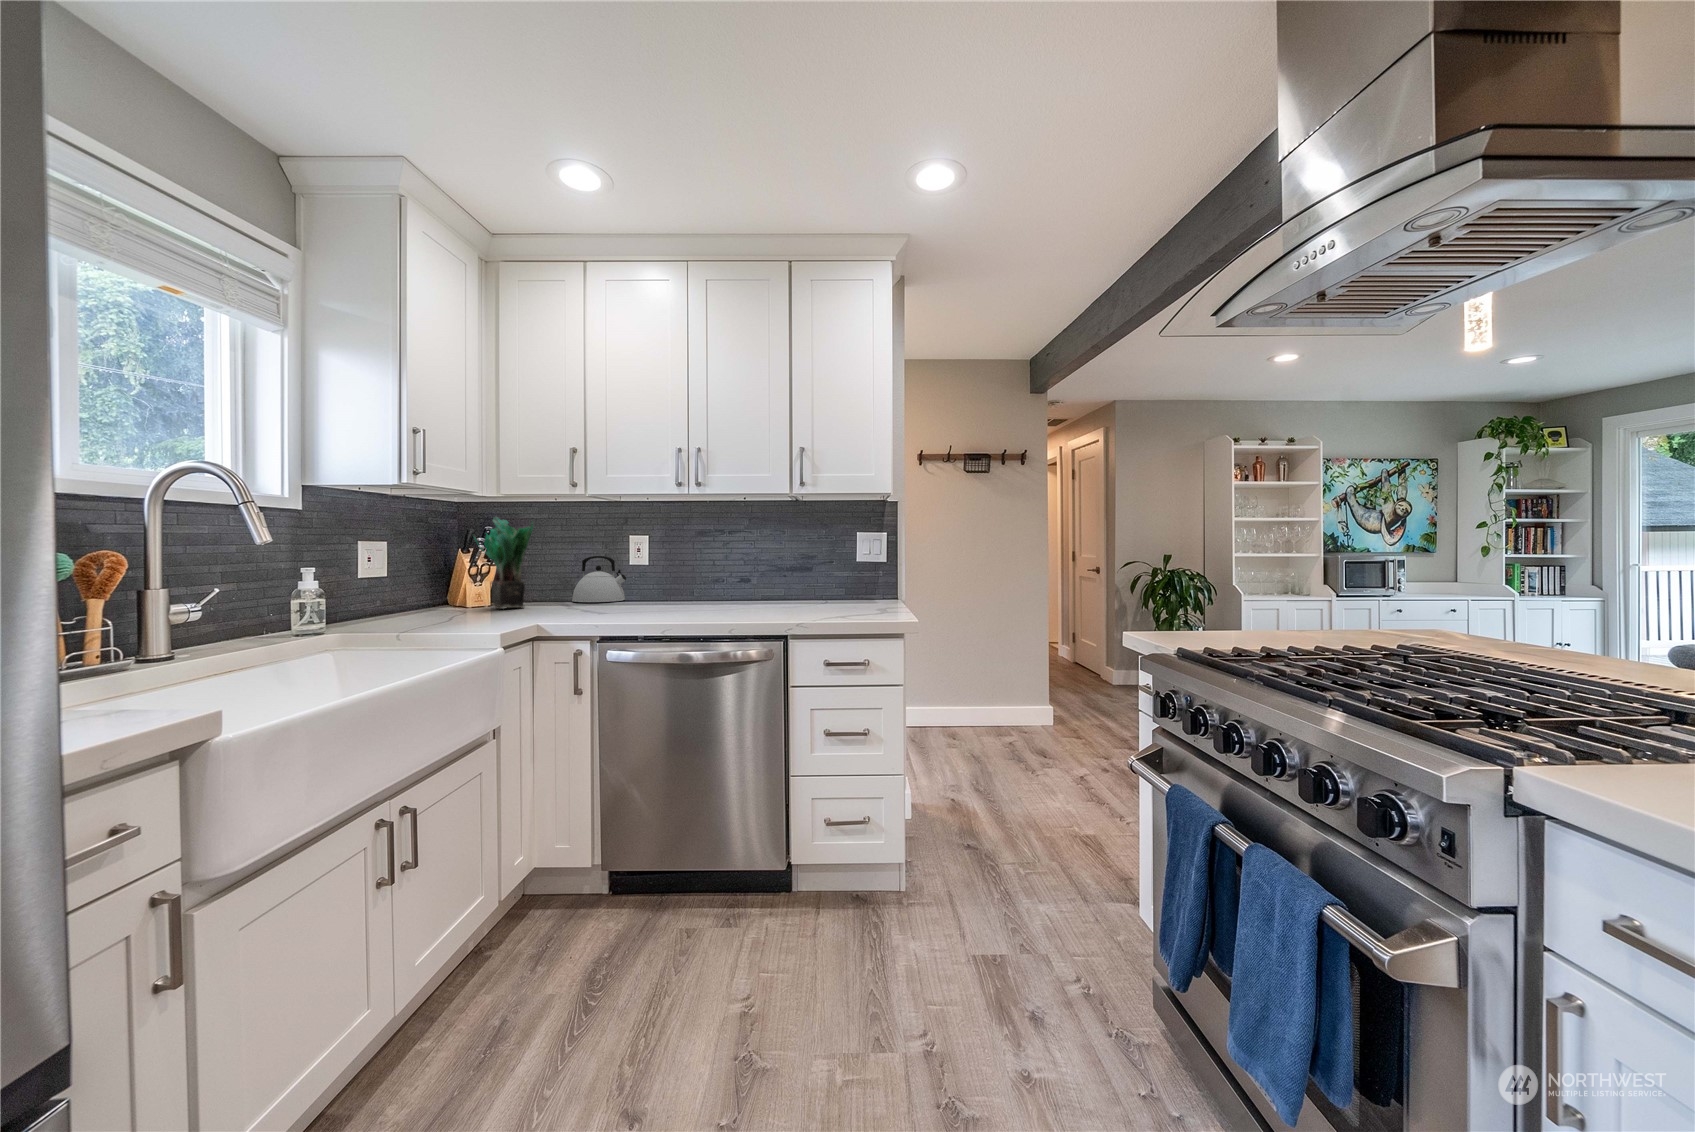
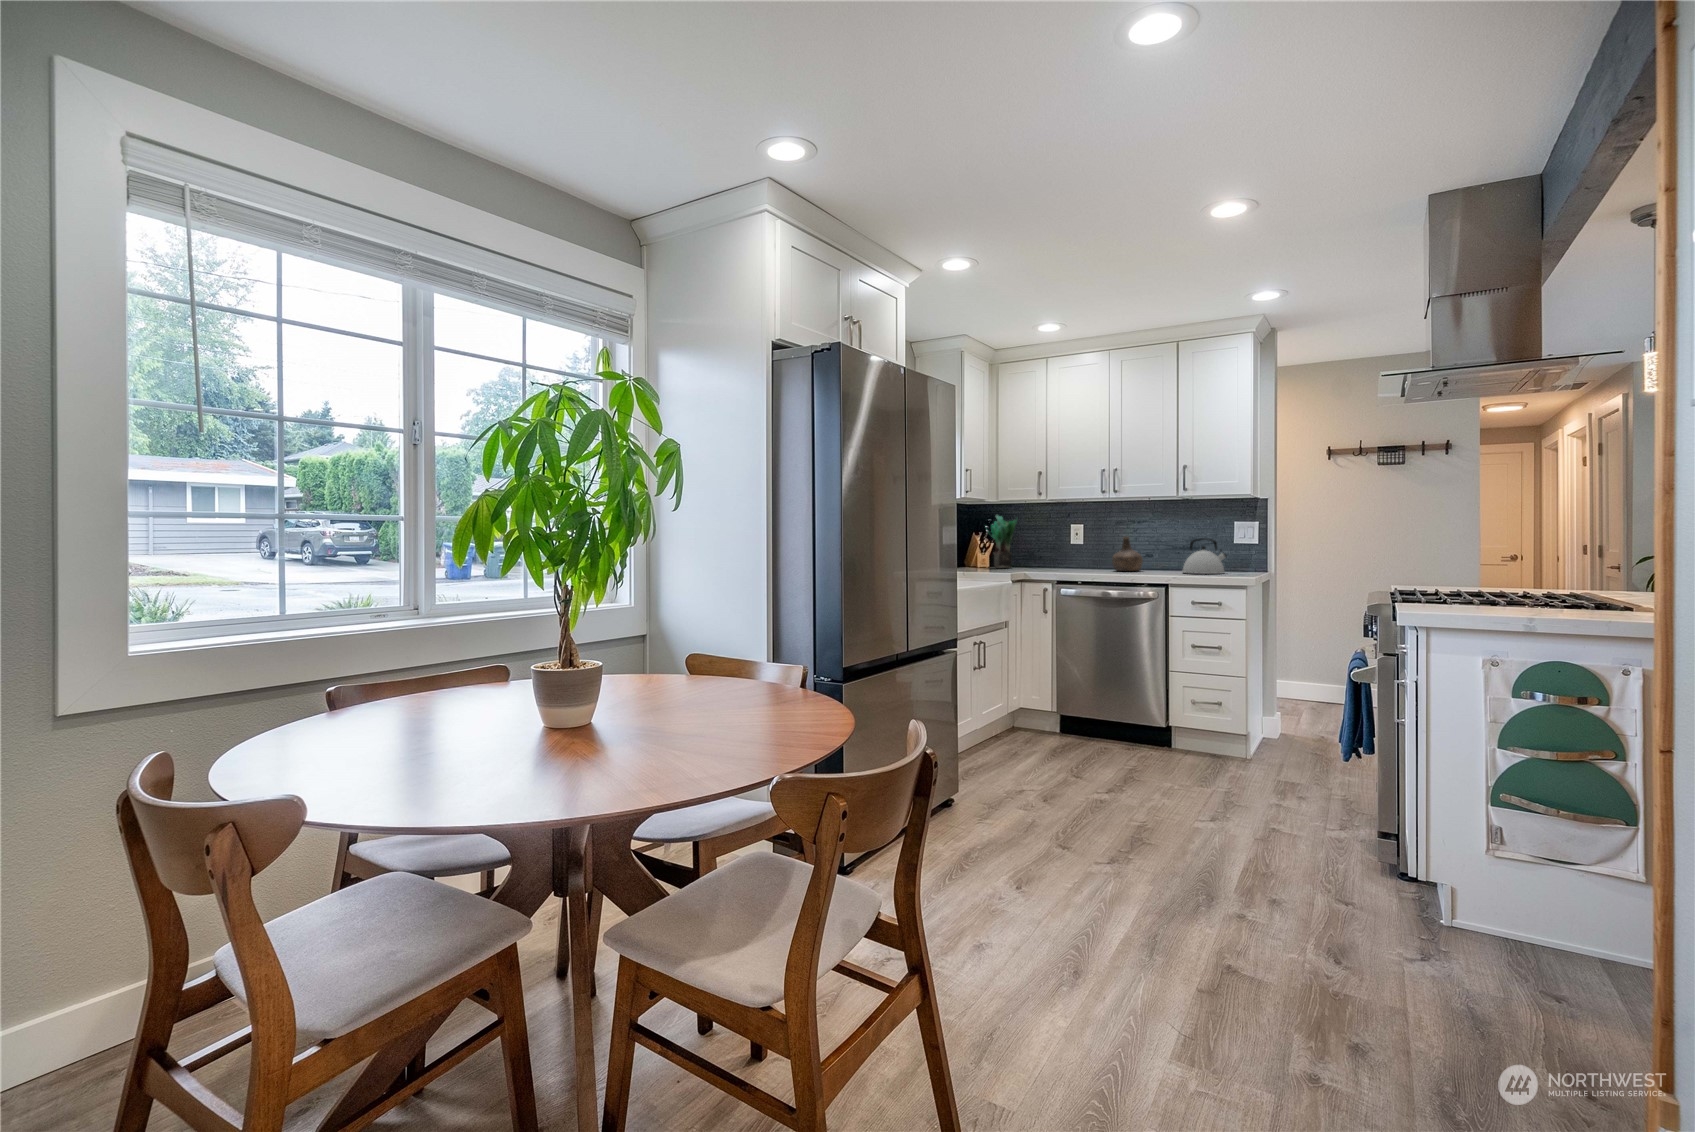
kettle: present [572,556,626,602] -> present [1183,538,1226,574]
bottle: none [694,556,741,612] -> present [1112,537,1143,571]

